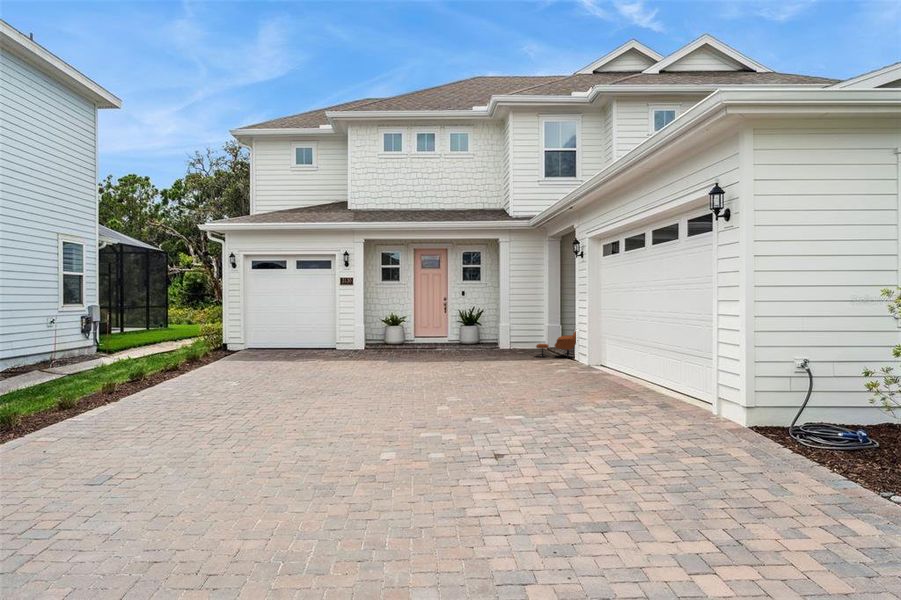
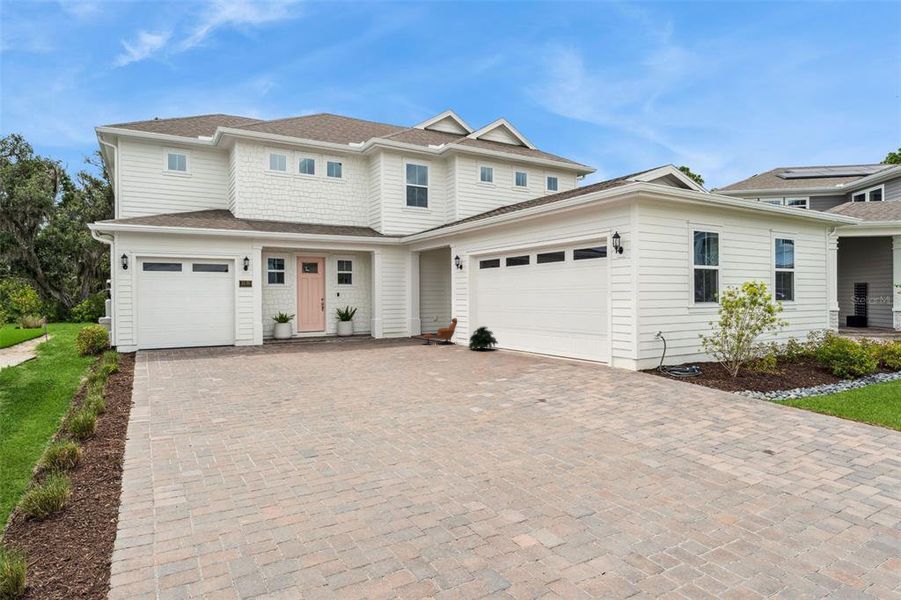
potted plant: none [576,334,617,366] -> present [469,327,498,349]

